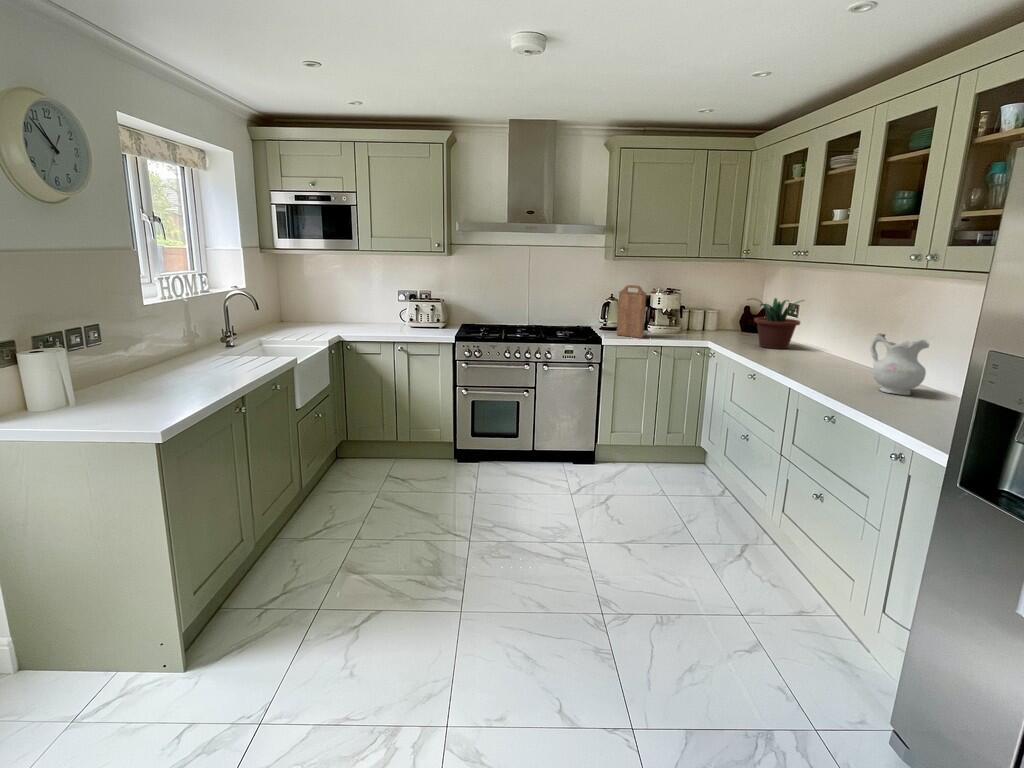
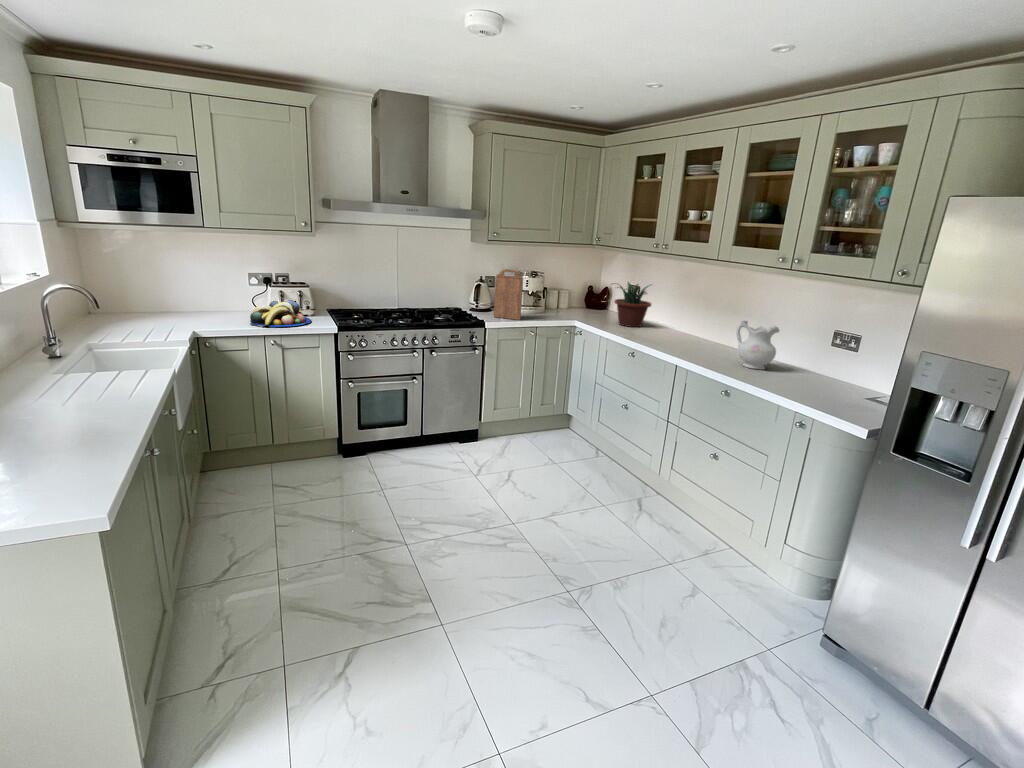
fruit bowl: none [386,313,438,335] -> present [250,300,311,327]

